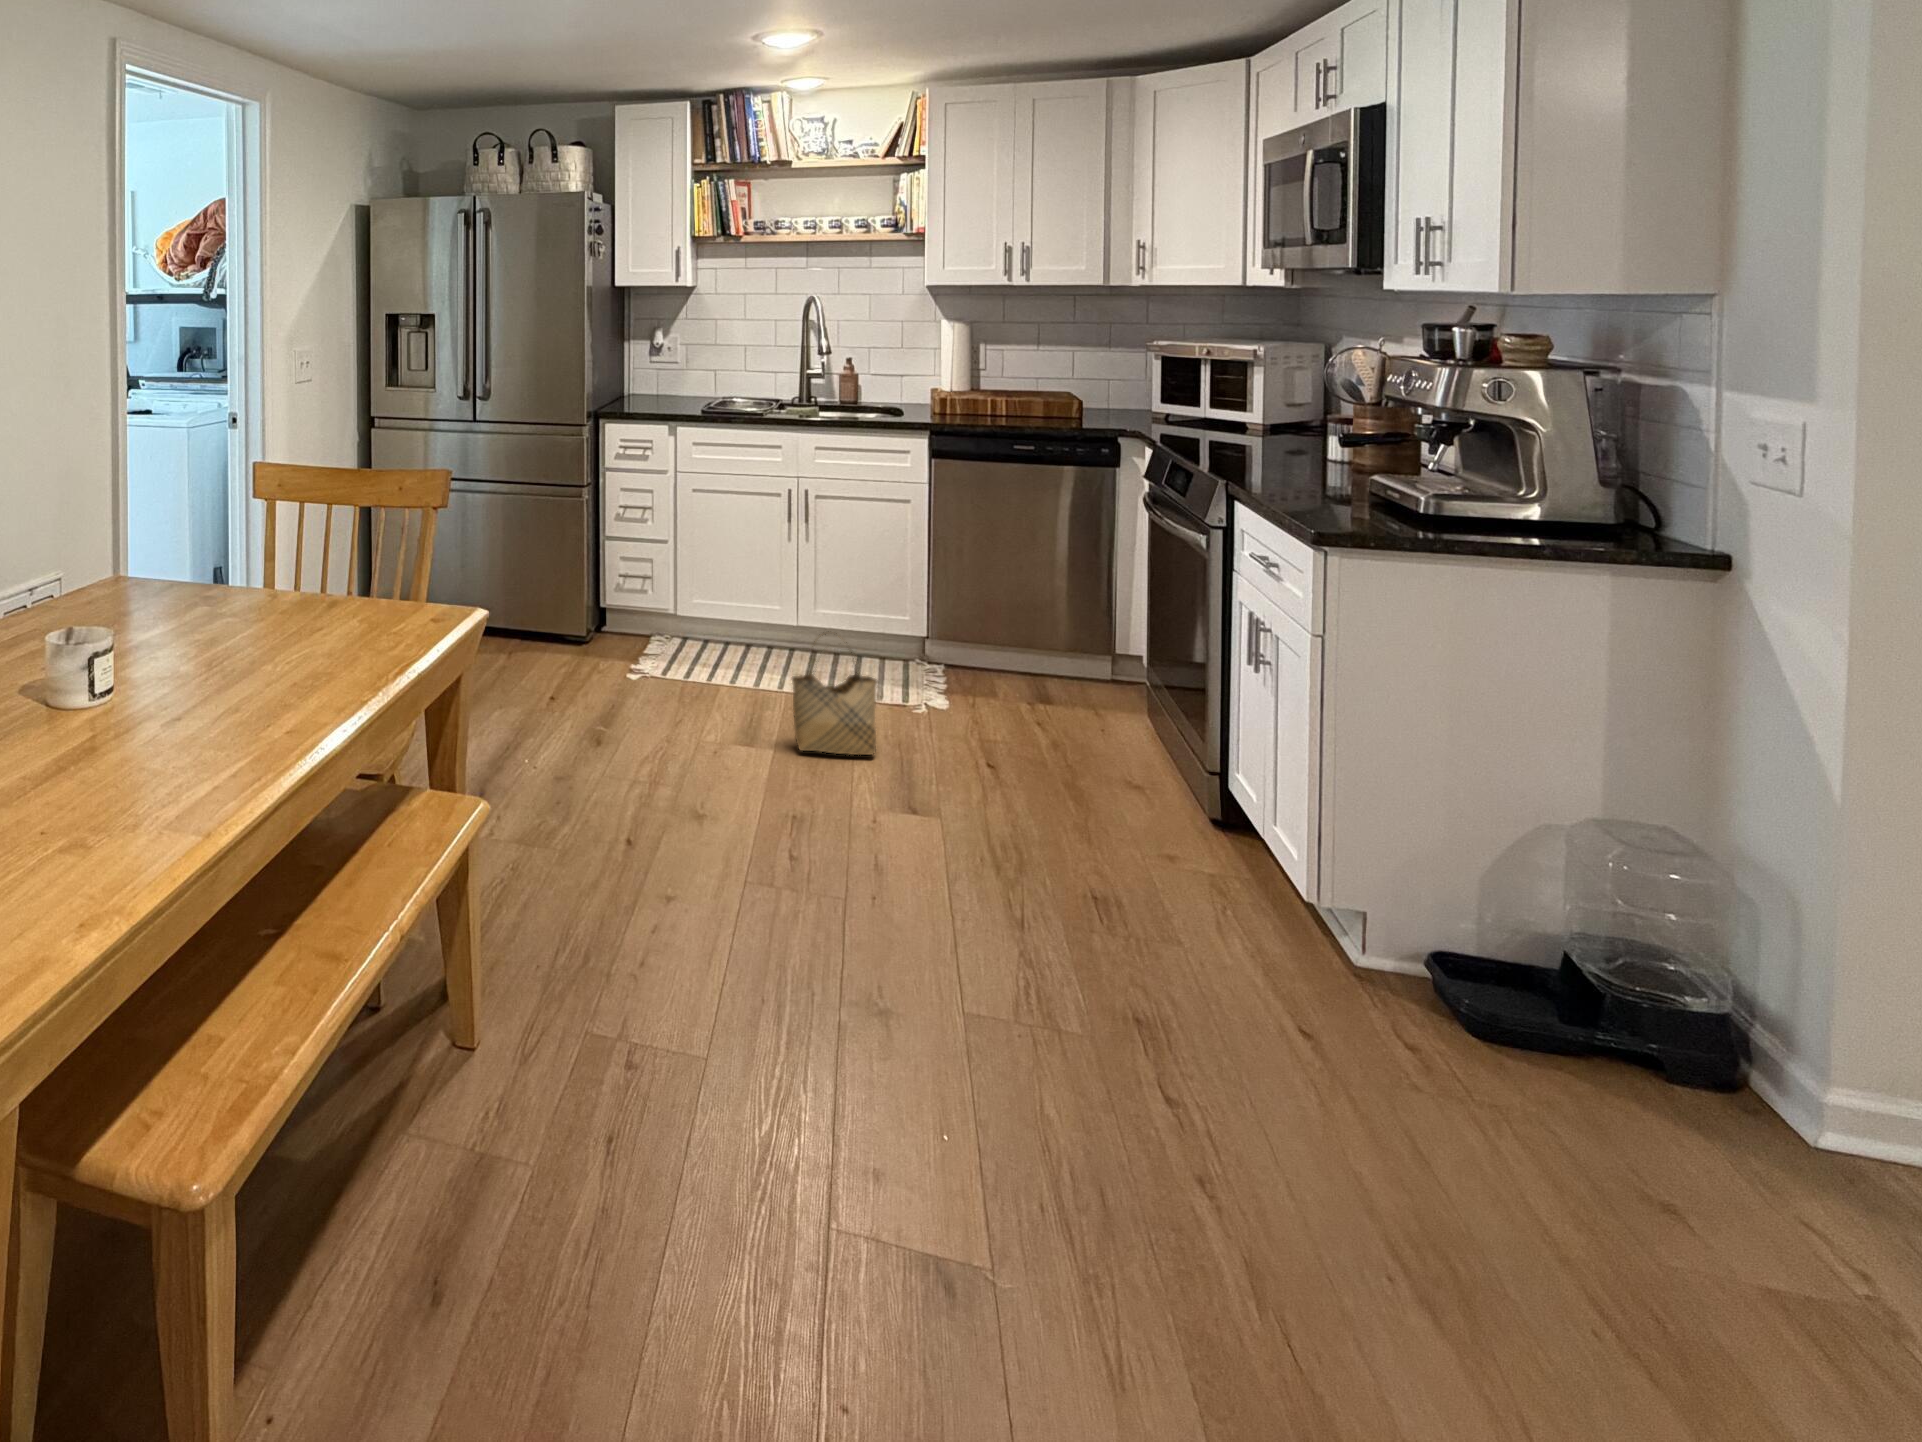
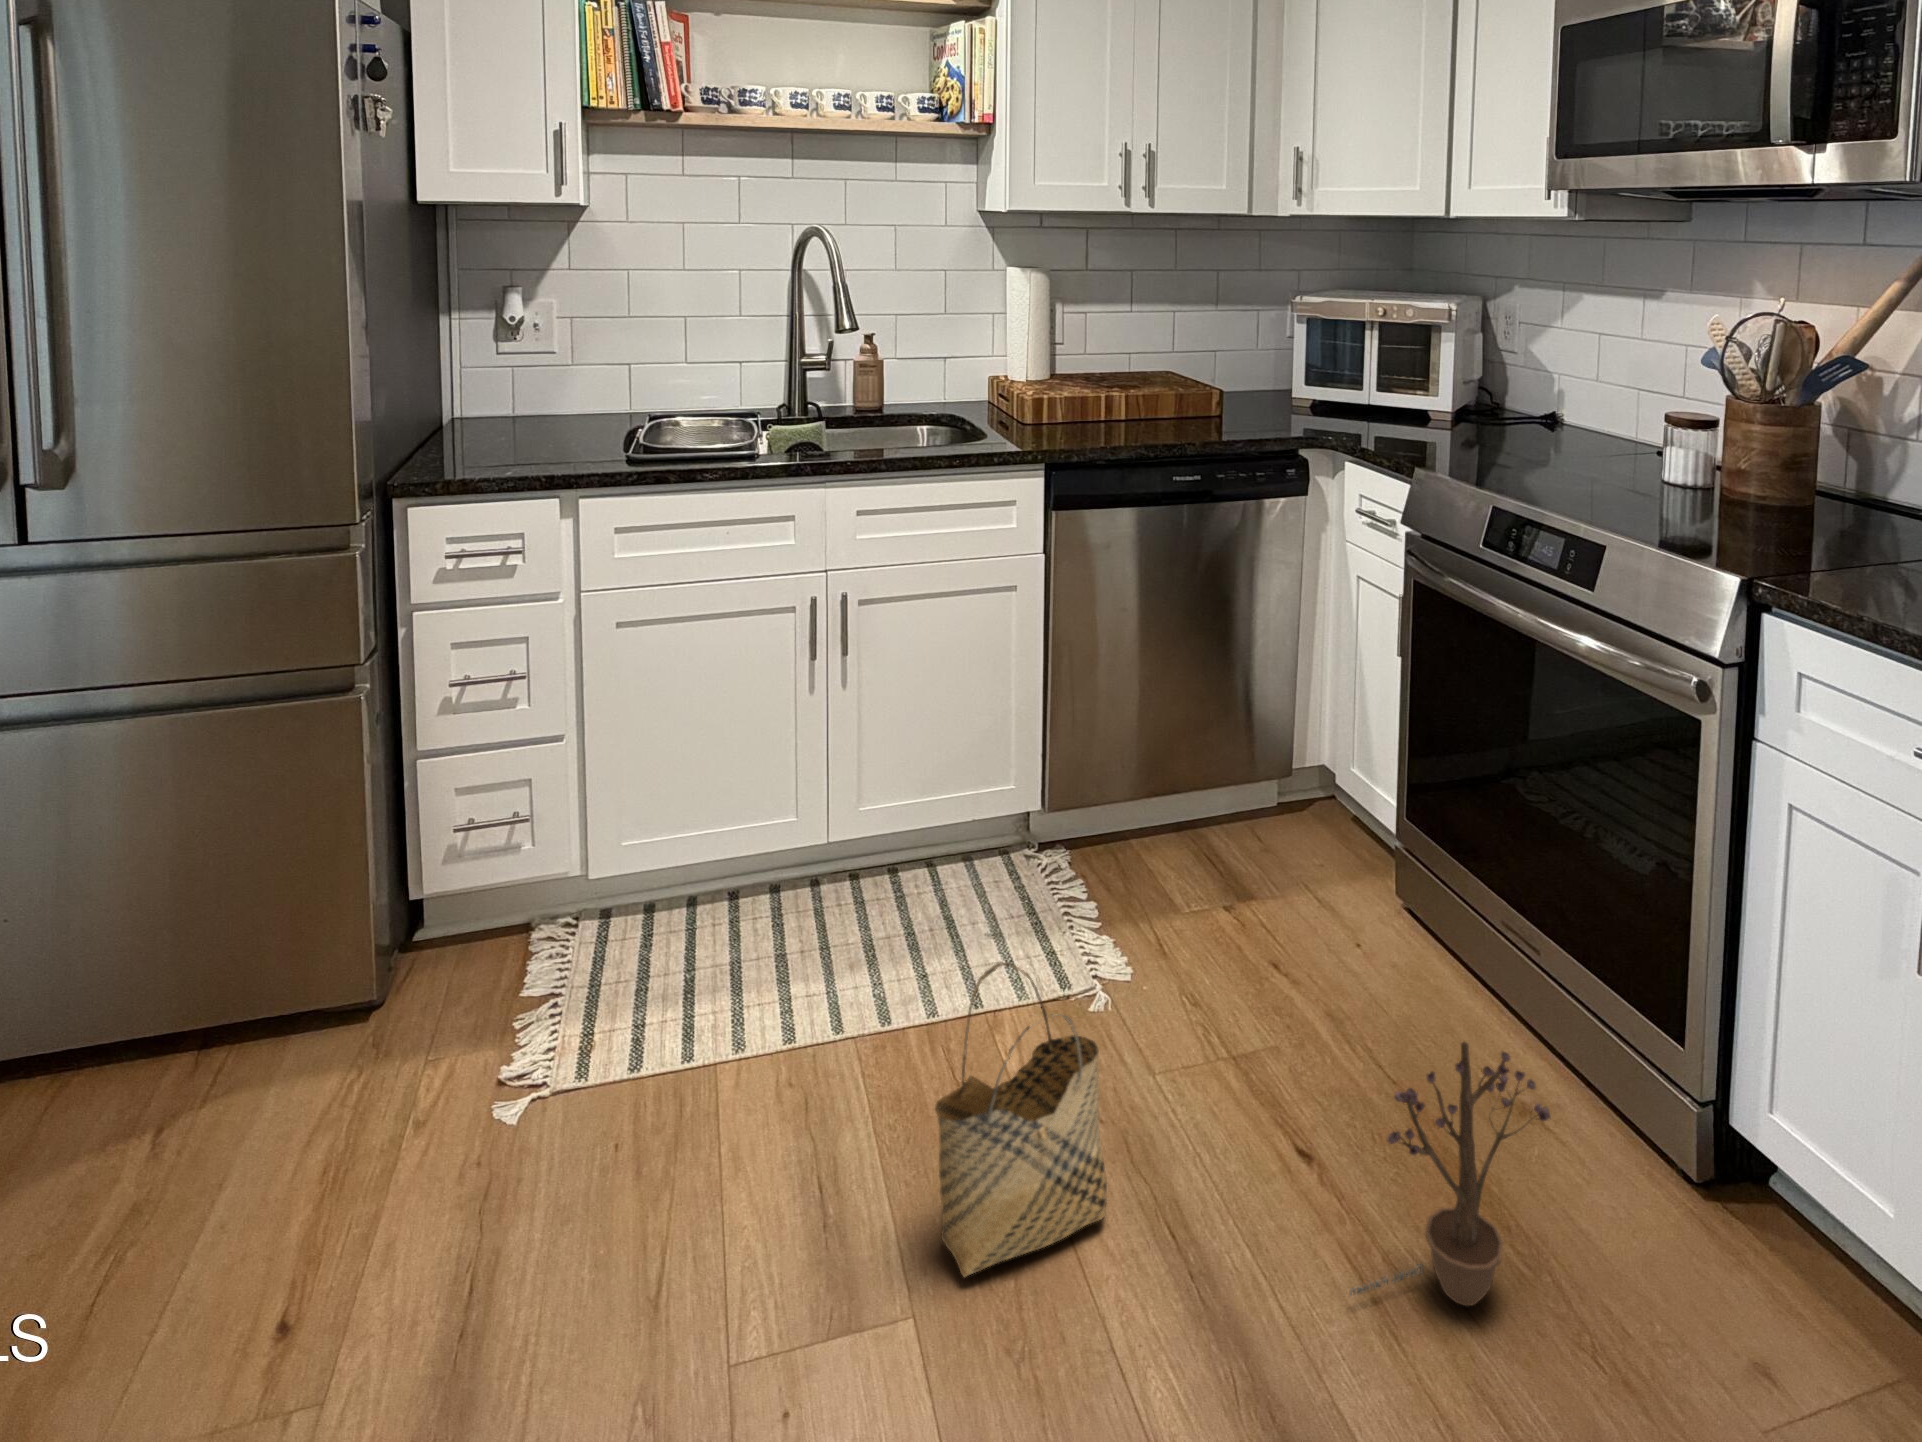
decorative plant: none [974,684,1084,816] -> present [1350,1042,1551,1306]

